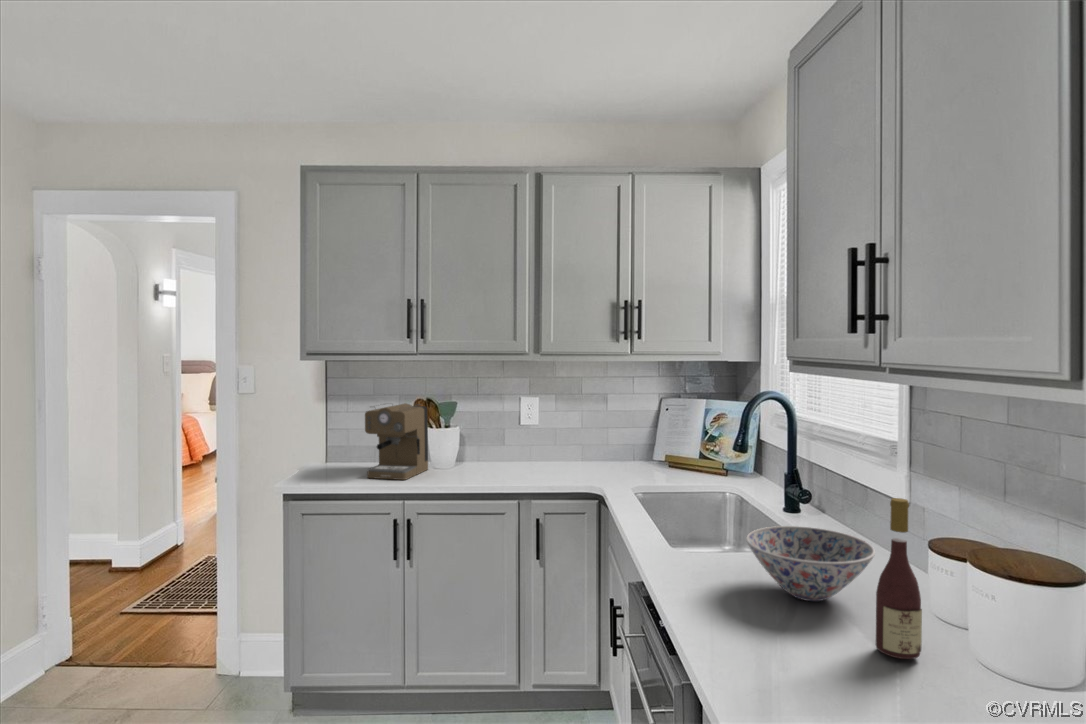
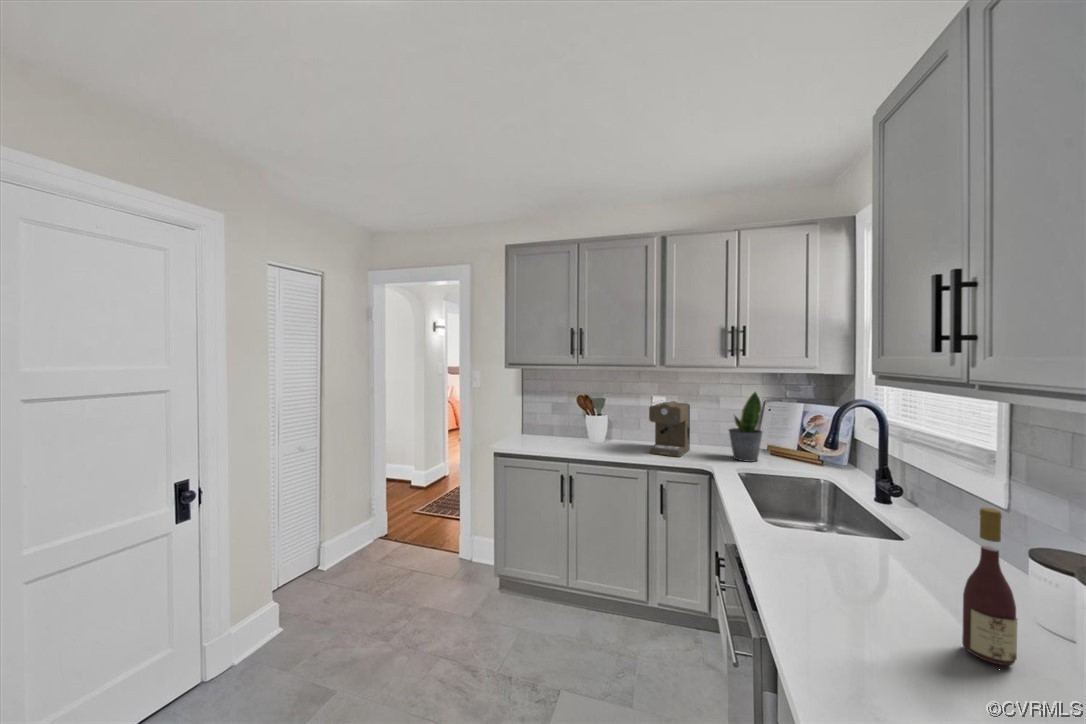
potted plant: none [619,386,660,478] -> present [729,392,762,462]
coffee maker: present [365,403,428,480] -> present [649,401,690,457]
bowl: present [746,526,875,601] -> none [830,516,964,589]

